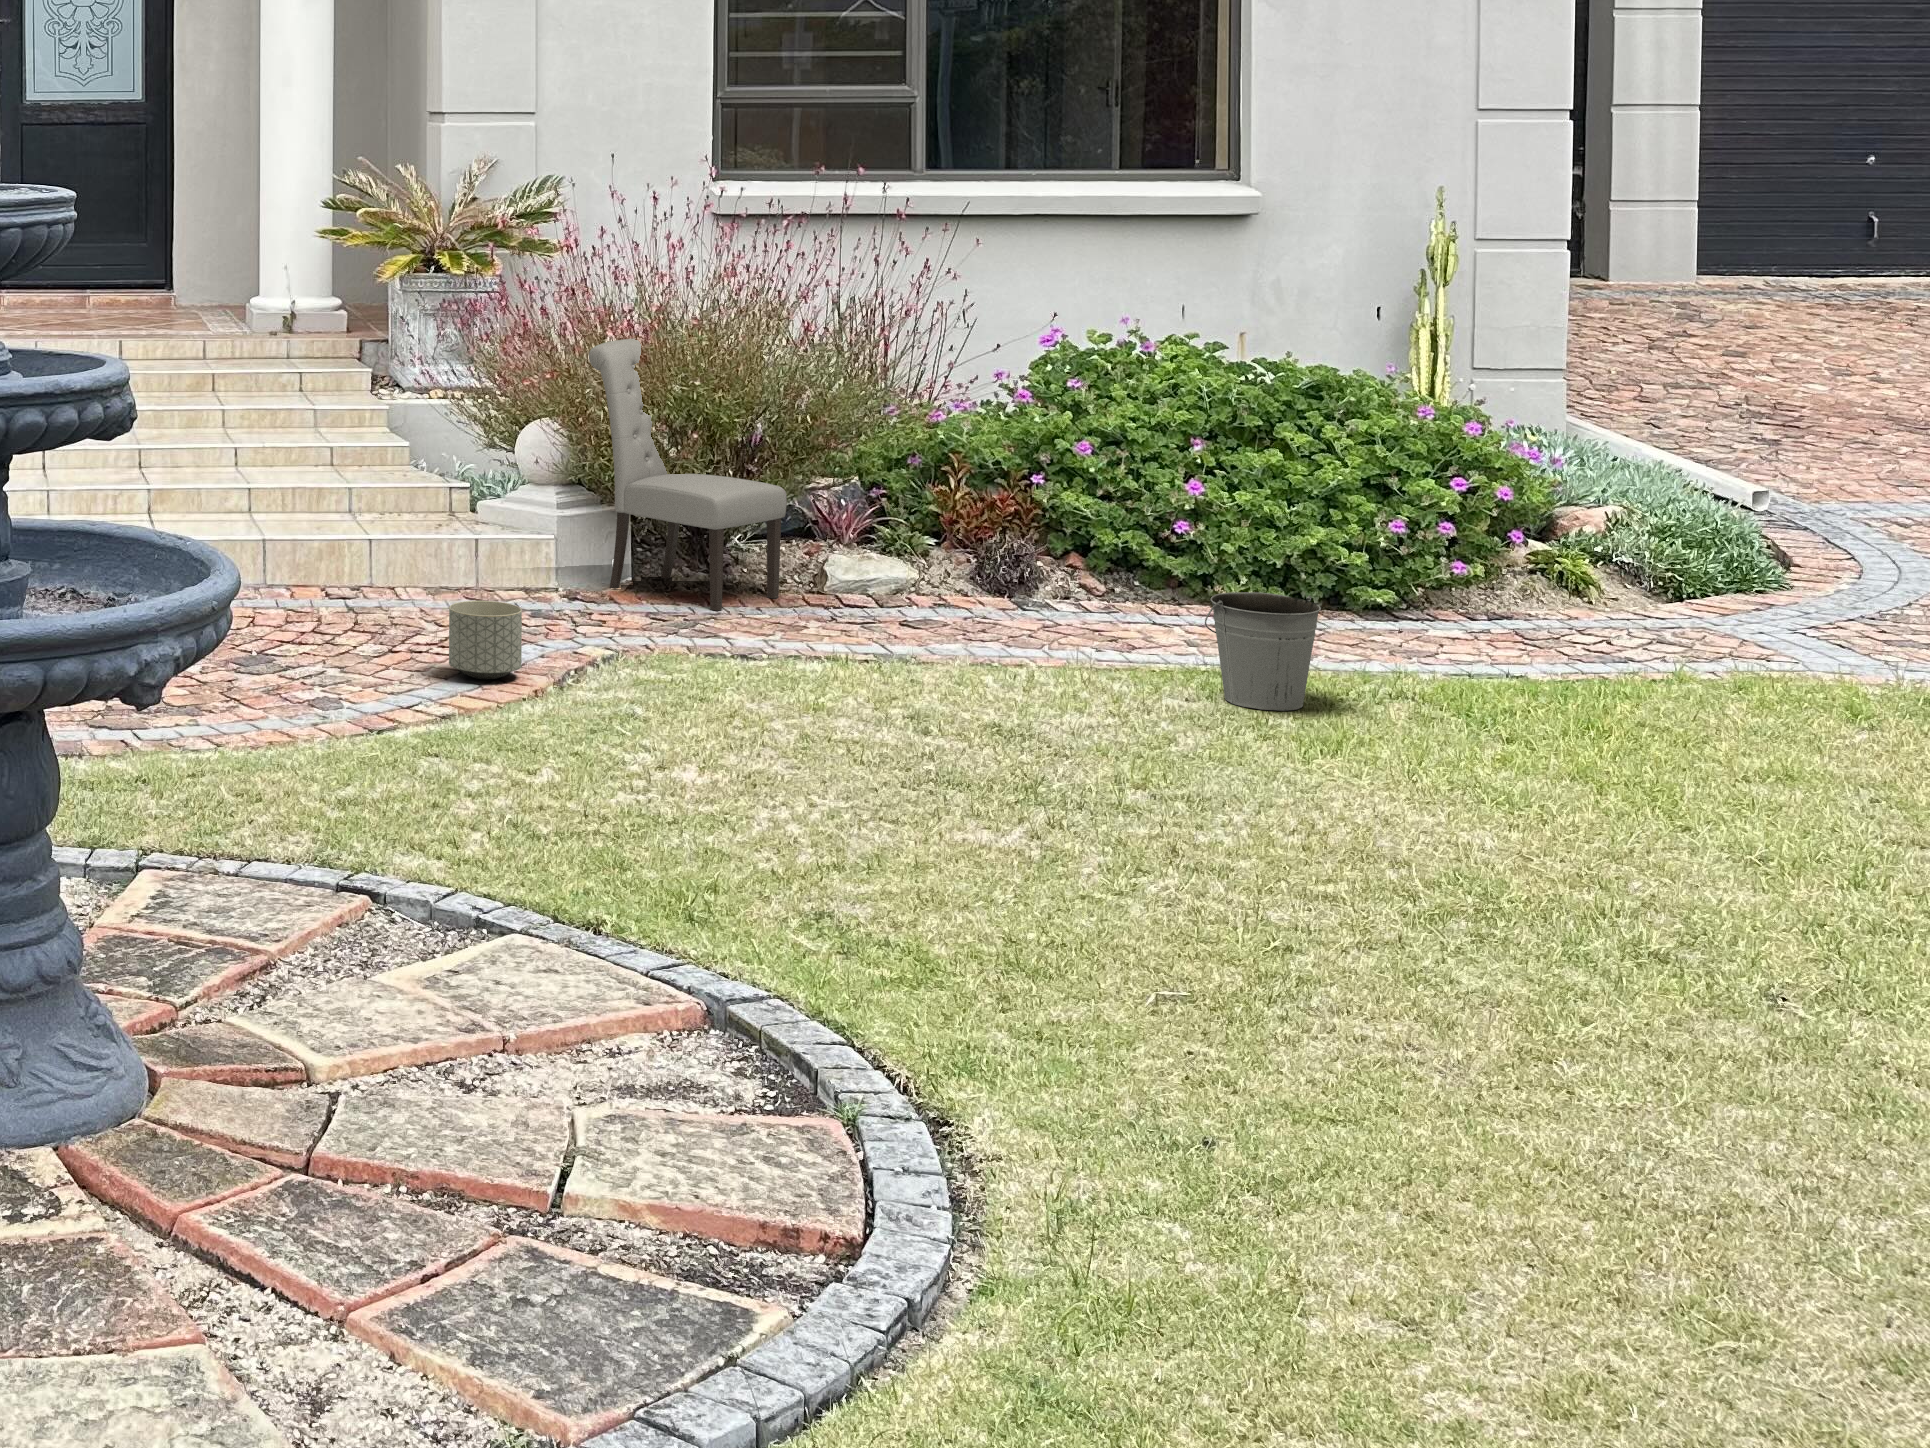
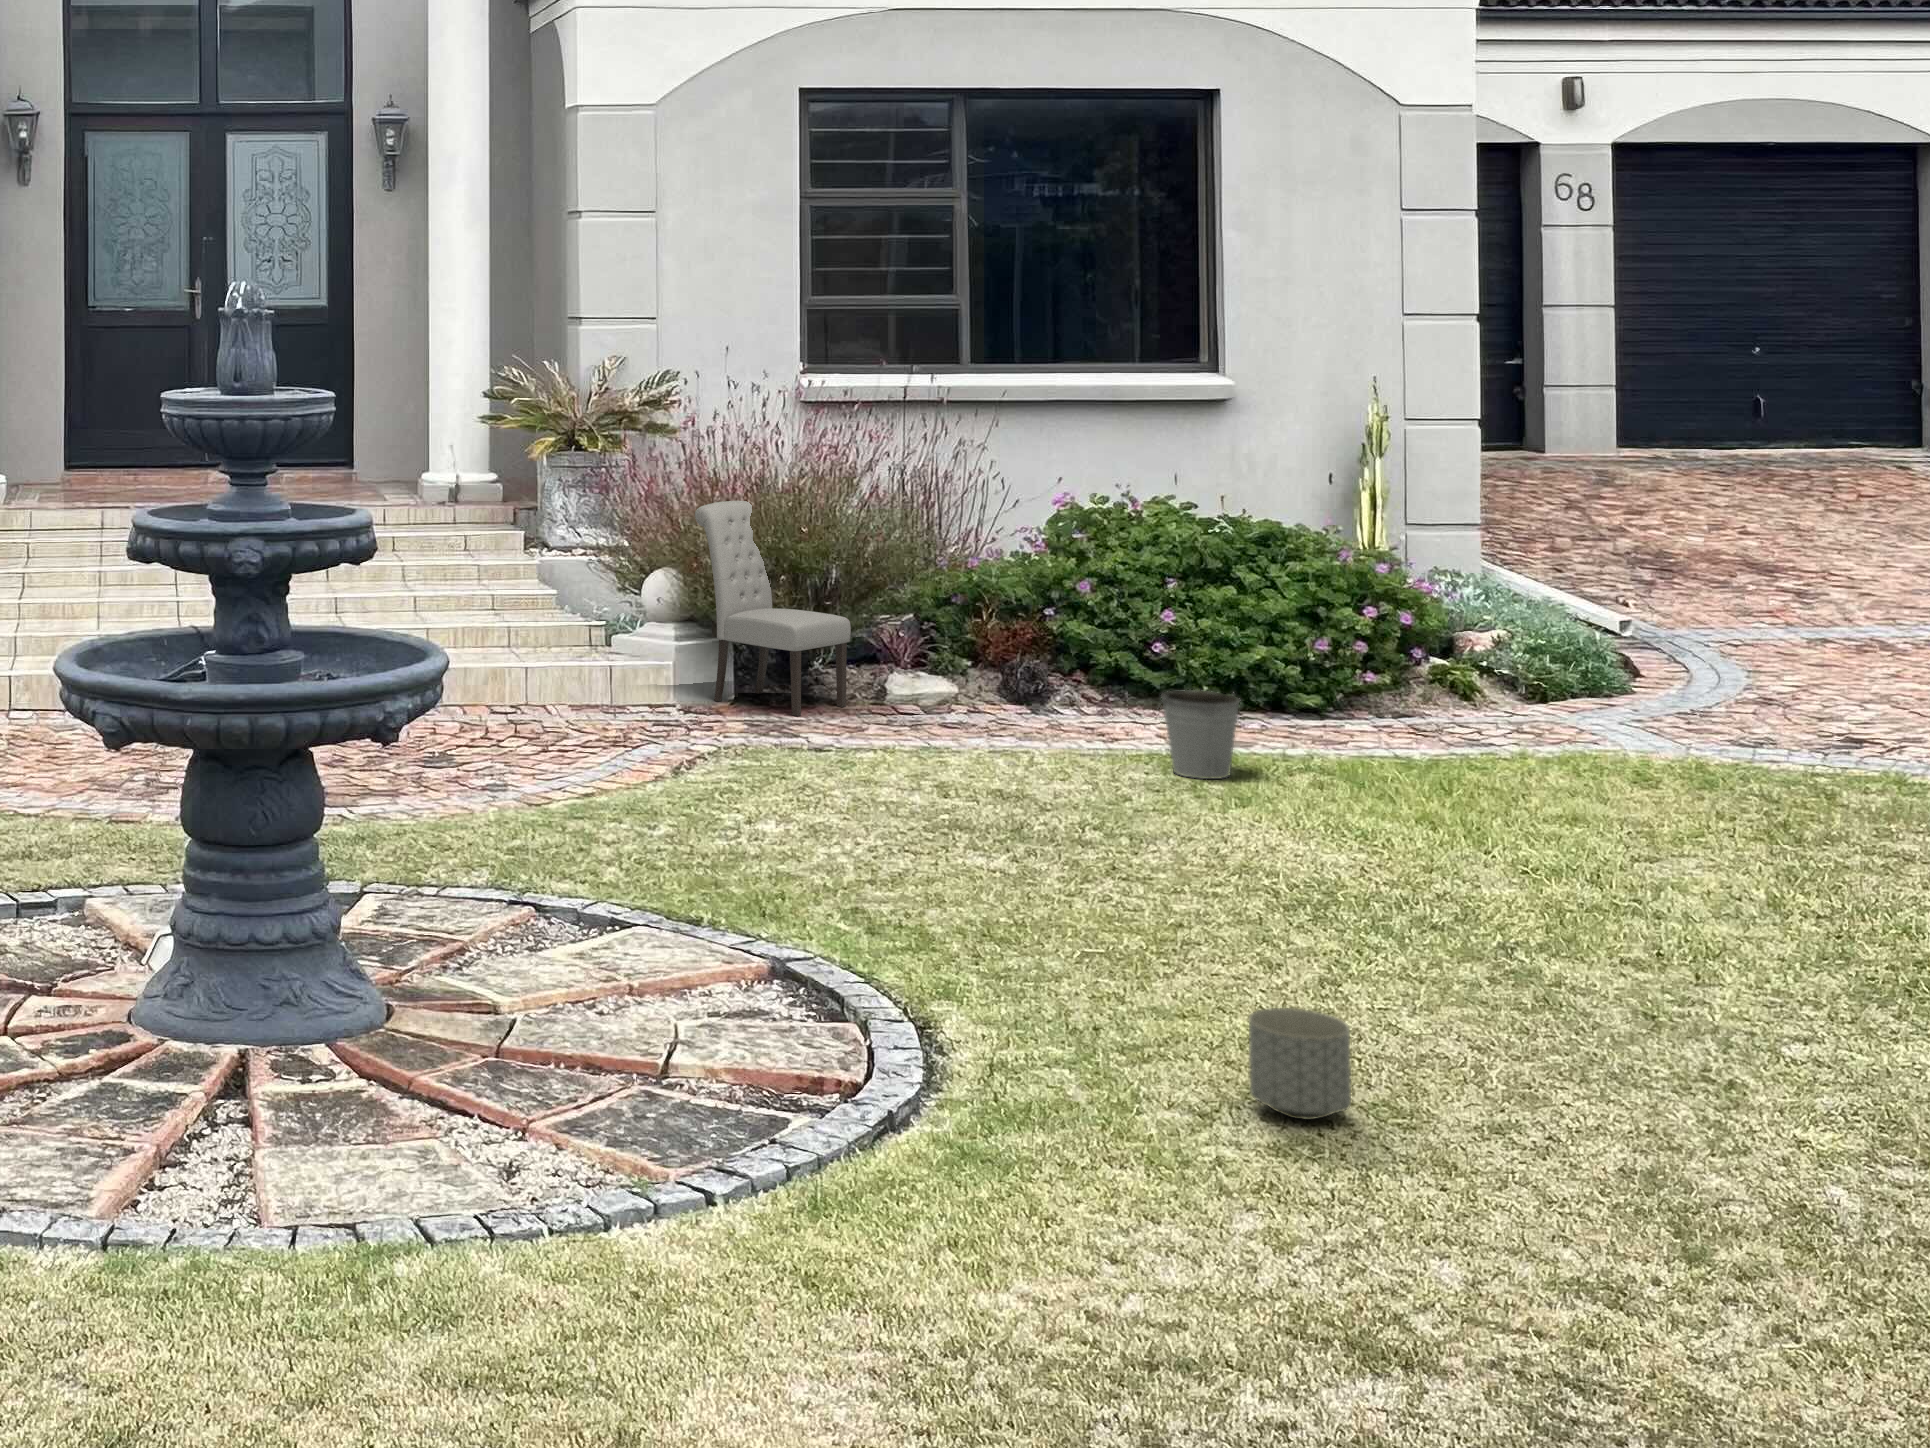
planter: present [449,601,522,679] -> present [1249,1008,1351,1120]

